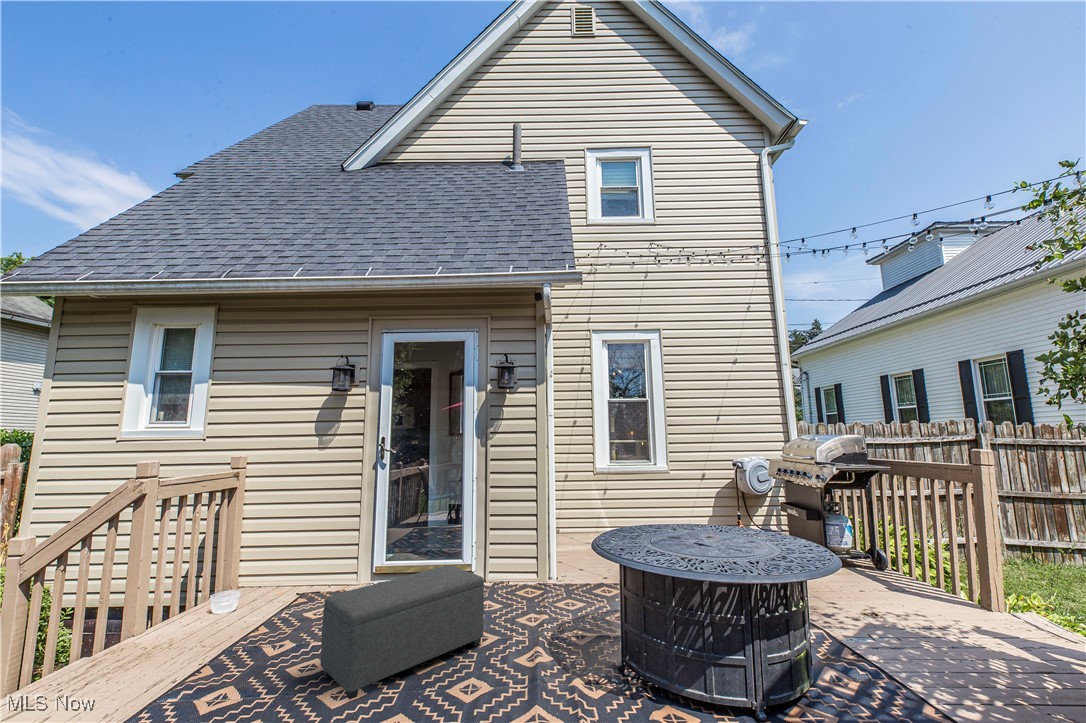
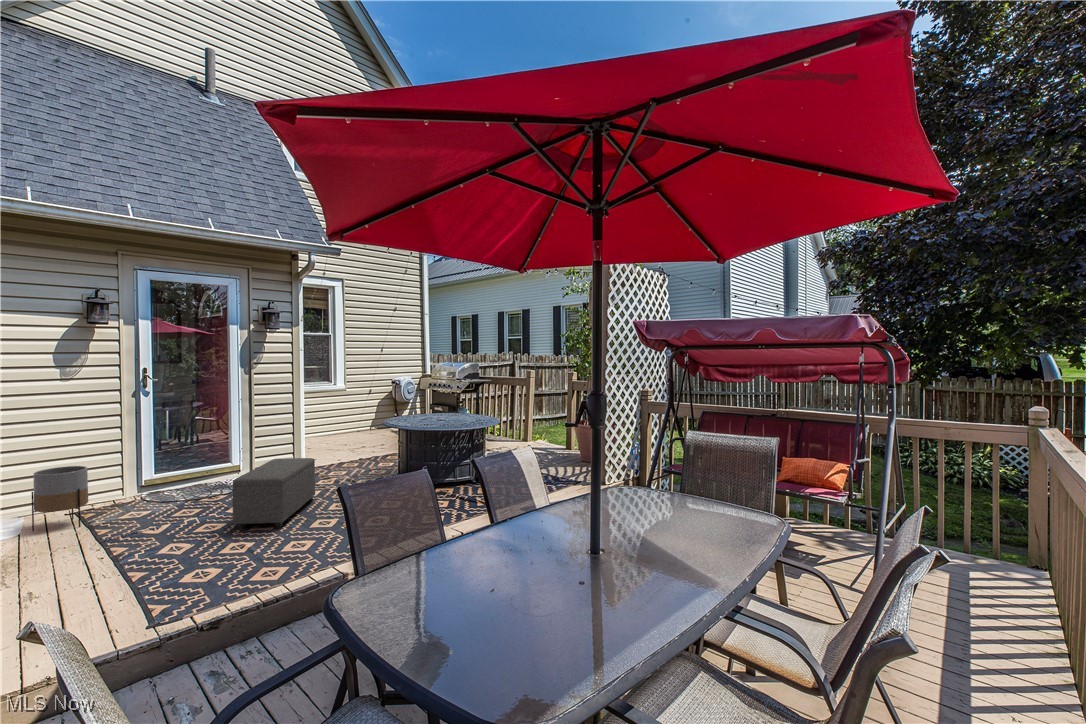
planter: none [270,532,318,602] -> present [32,466,88,531]

